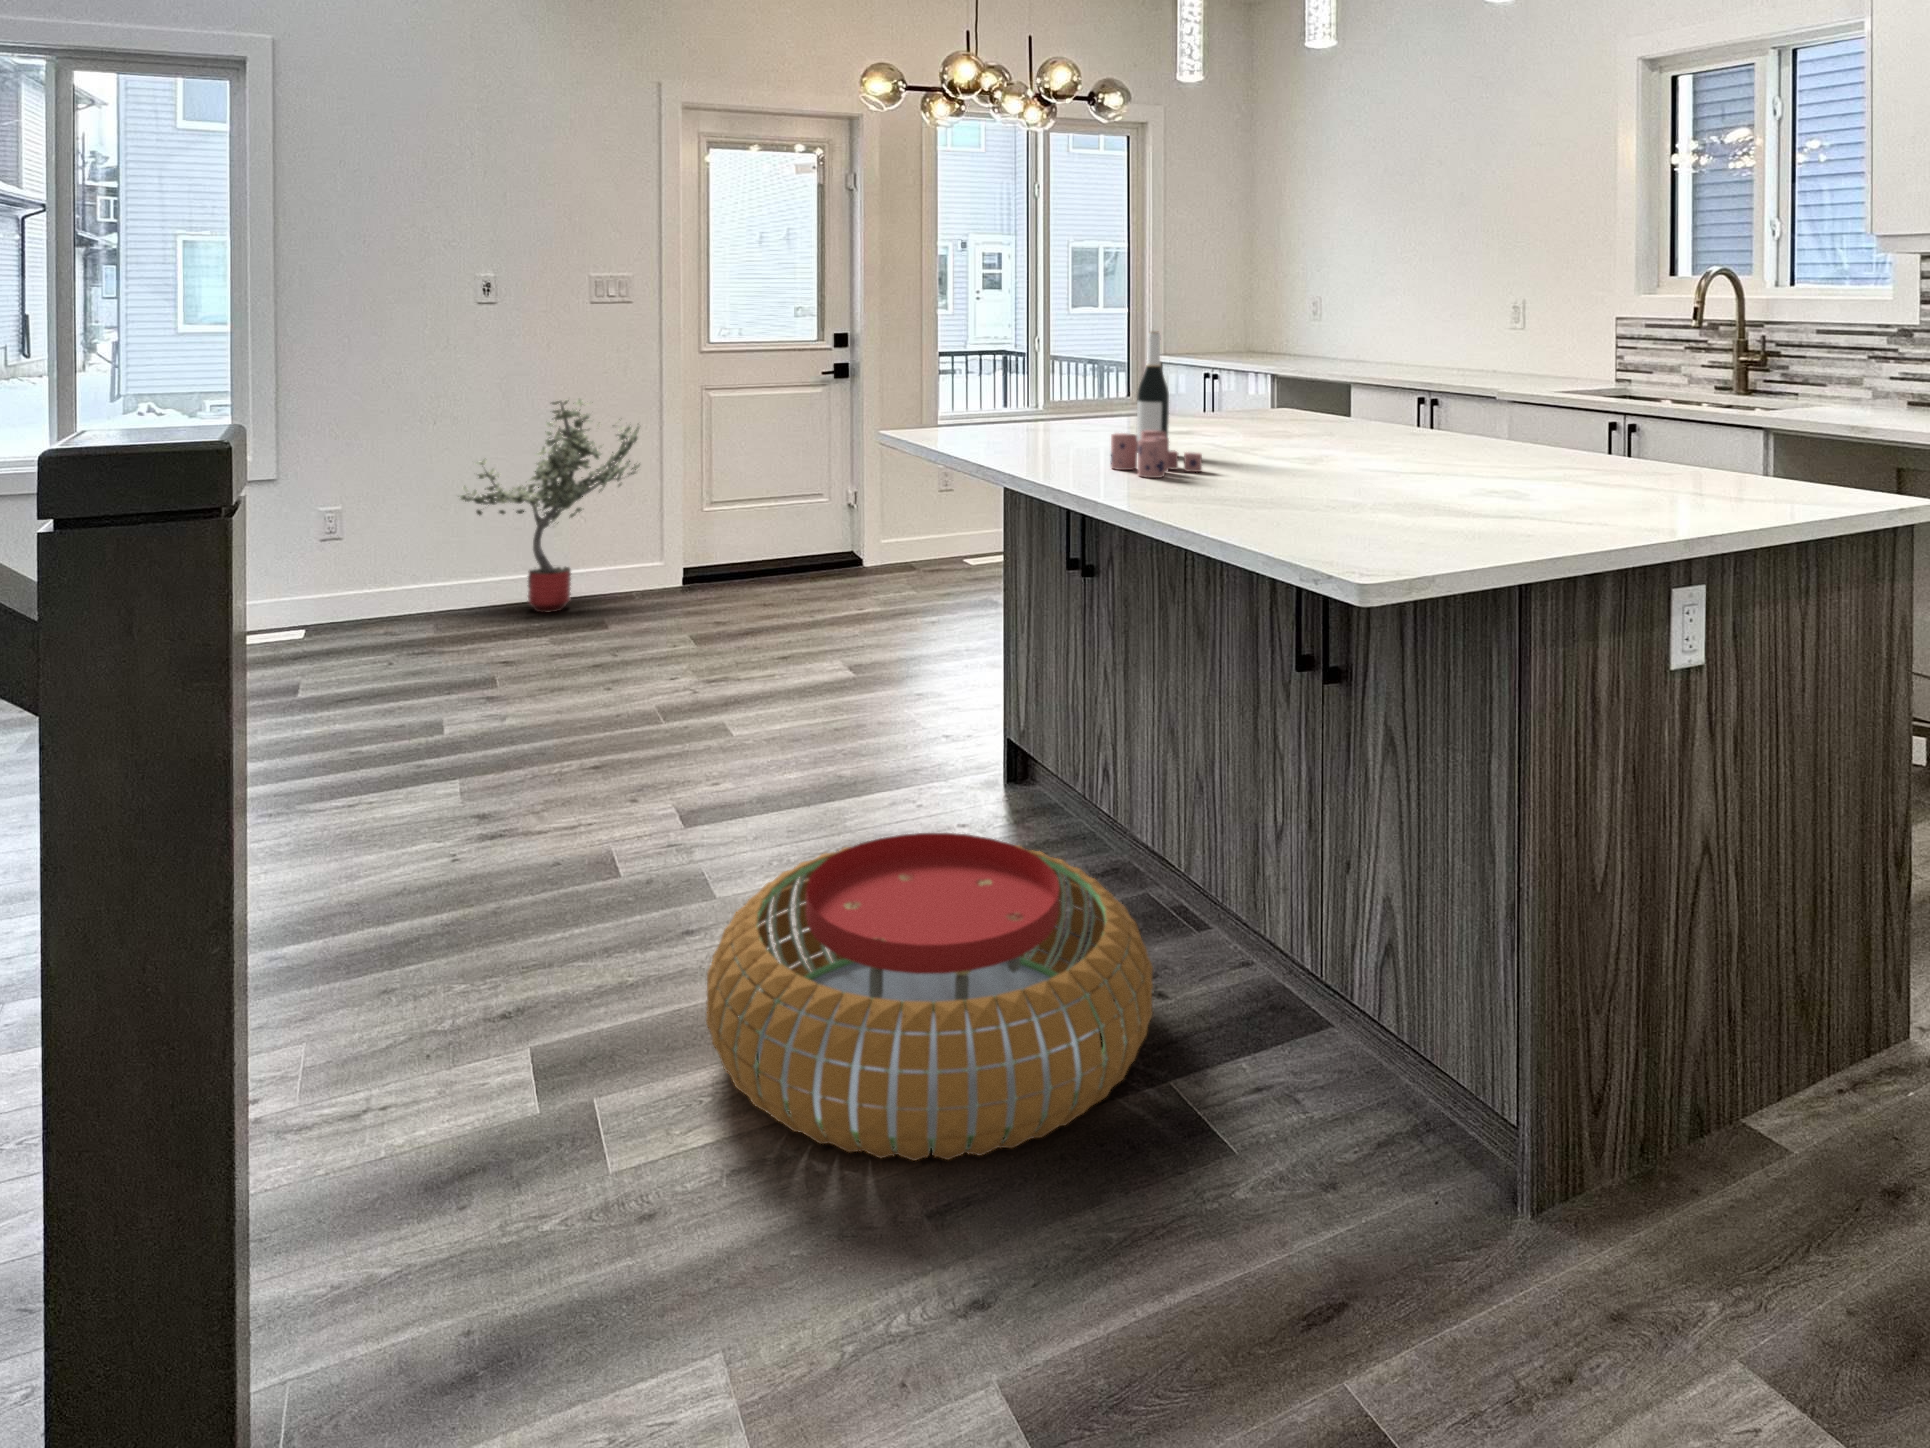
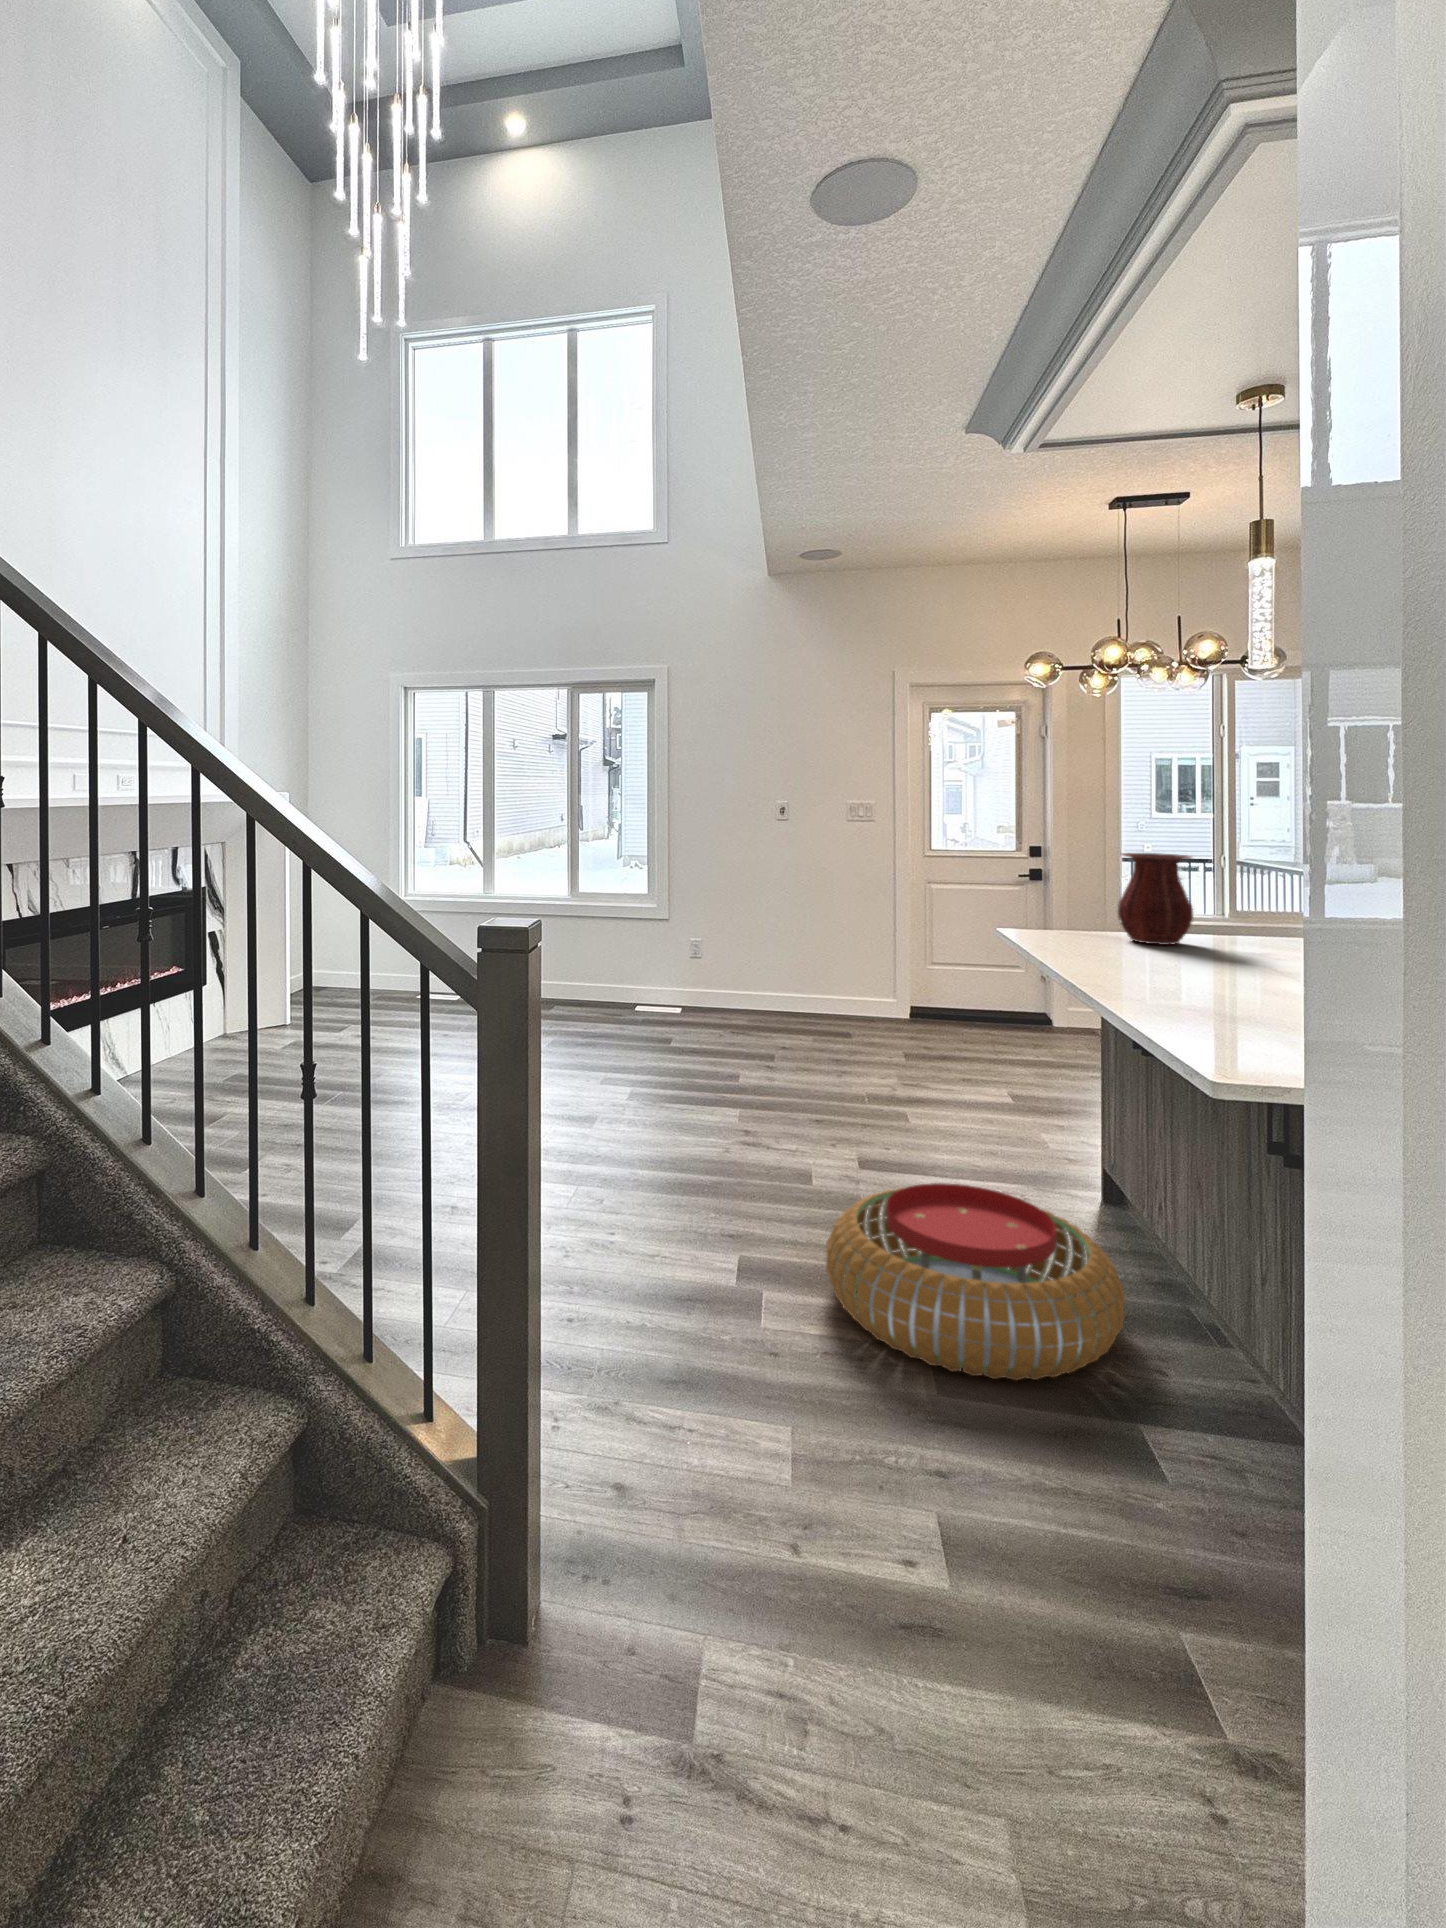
vase: none [1019,327,1109,446] -> present [1118,853,1193,945]
wine bottle: present [1137,331,1169,453] -> none [1208,862,1237,958]
potted tree: present [460,399,640,612] -> none [762,883,880,1025]
candle: present [1110,430,1202,478] -> none [1167,938,1246,974]

